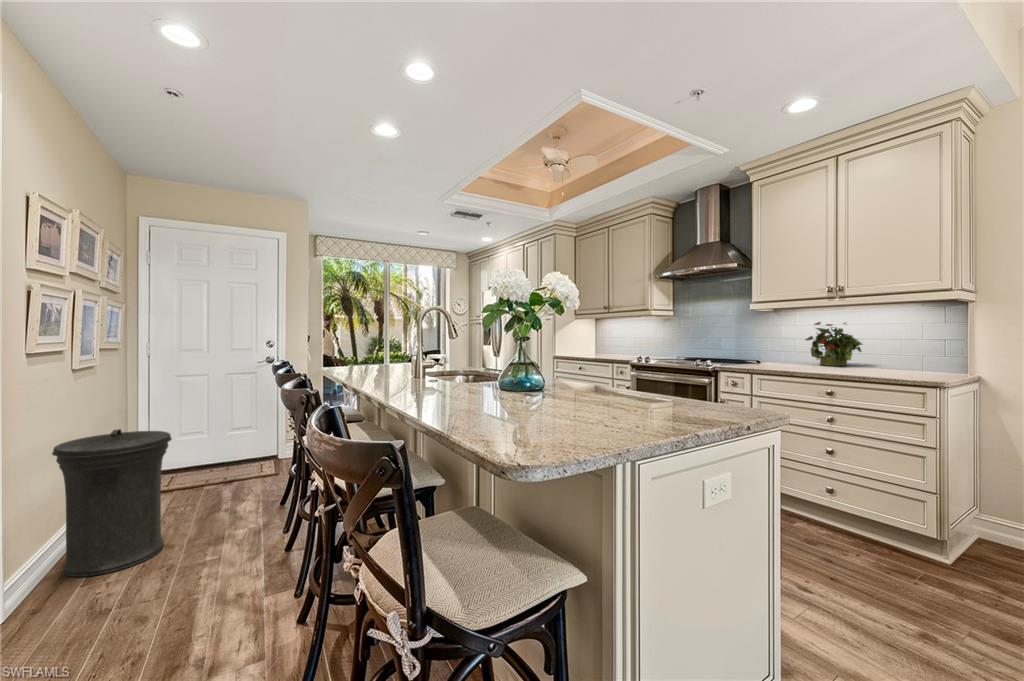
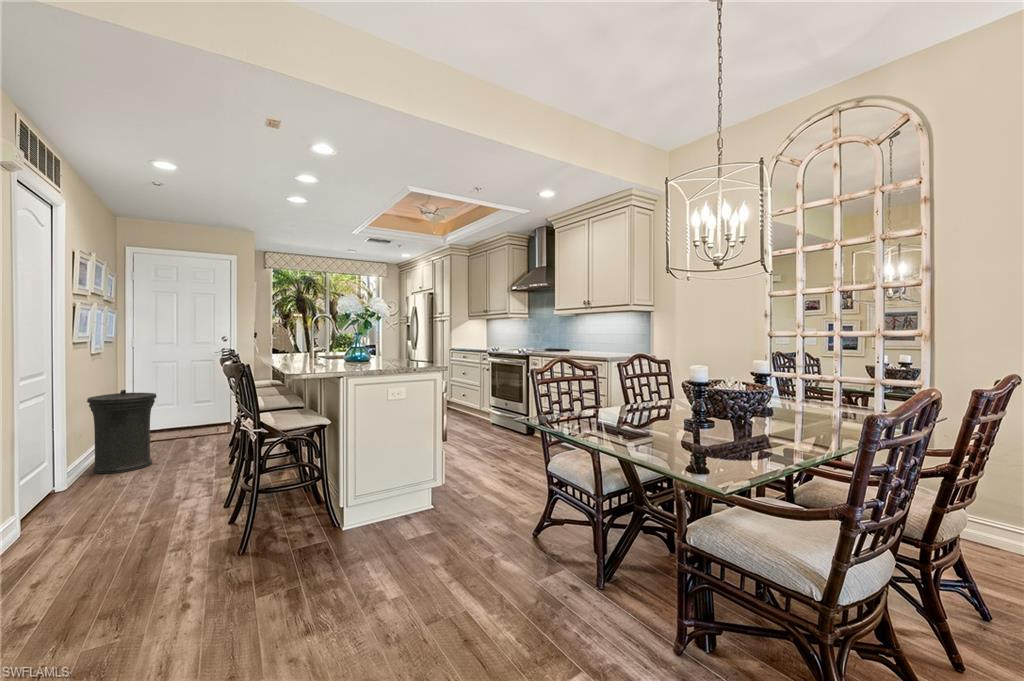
potted plant: present [805,322,862,366] -> none [587,323,618,352]

